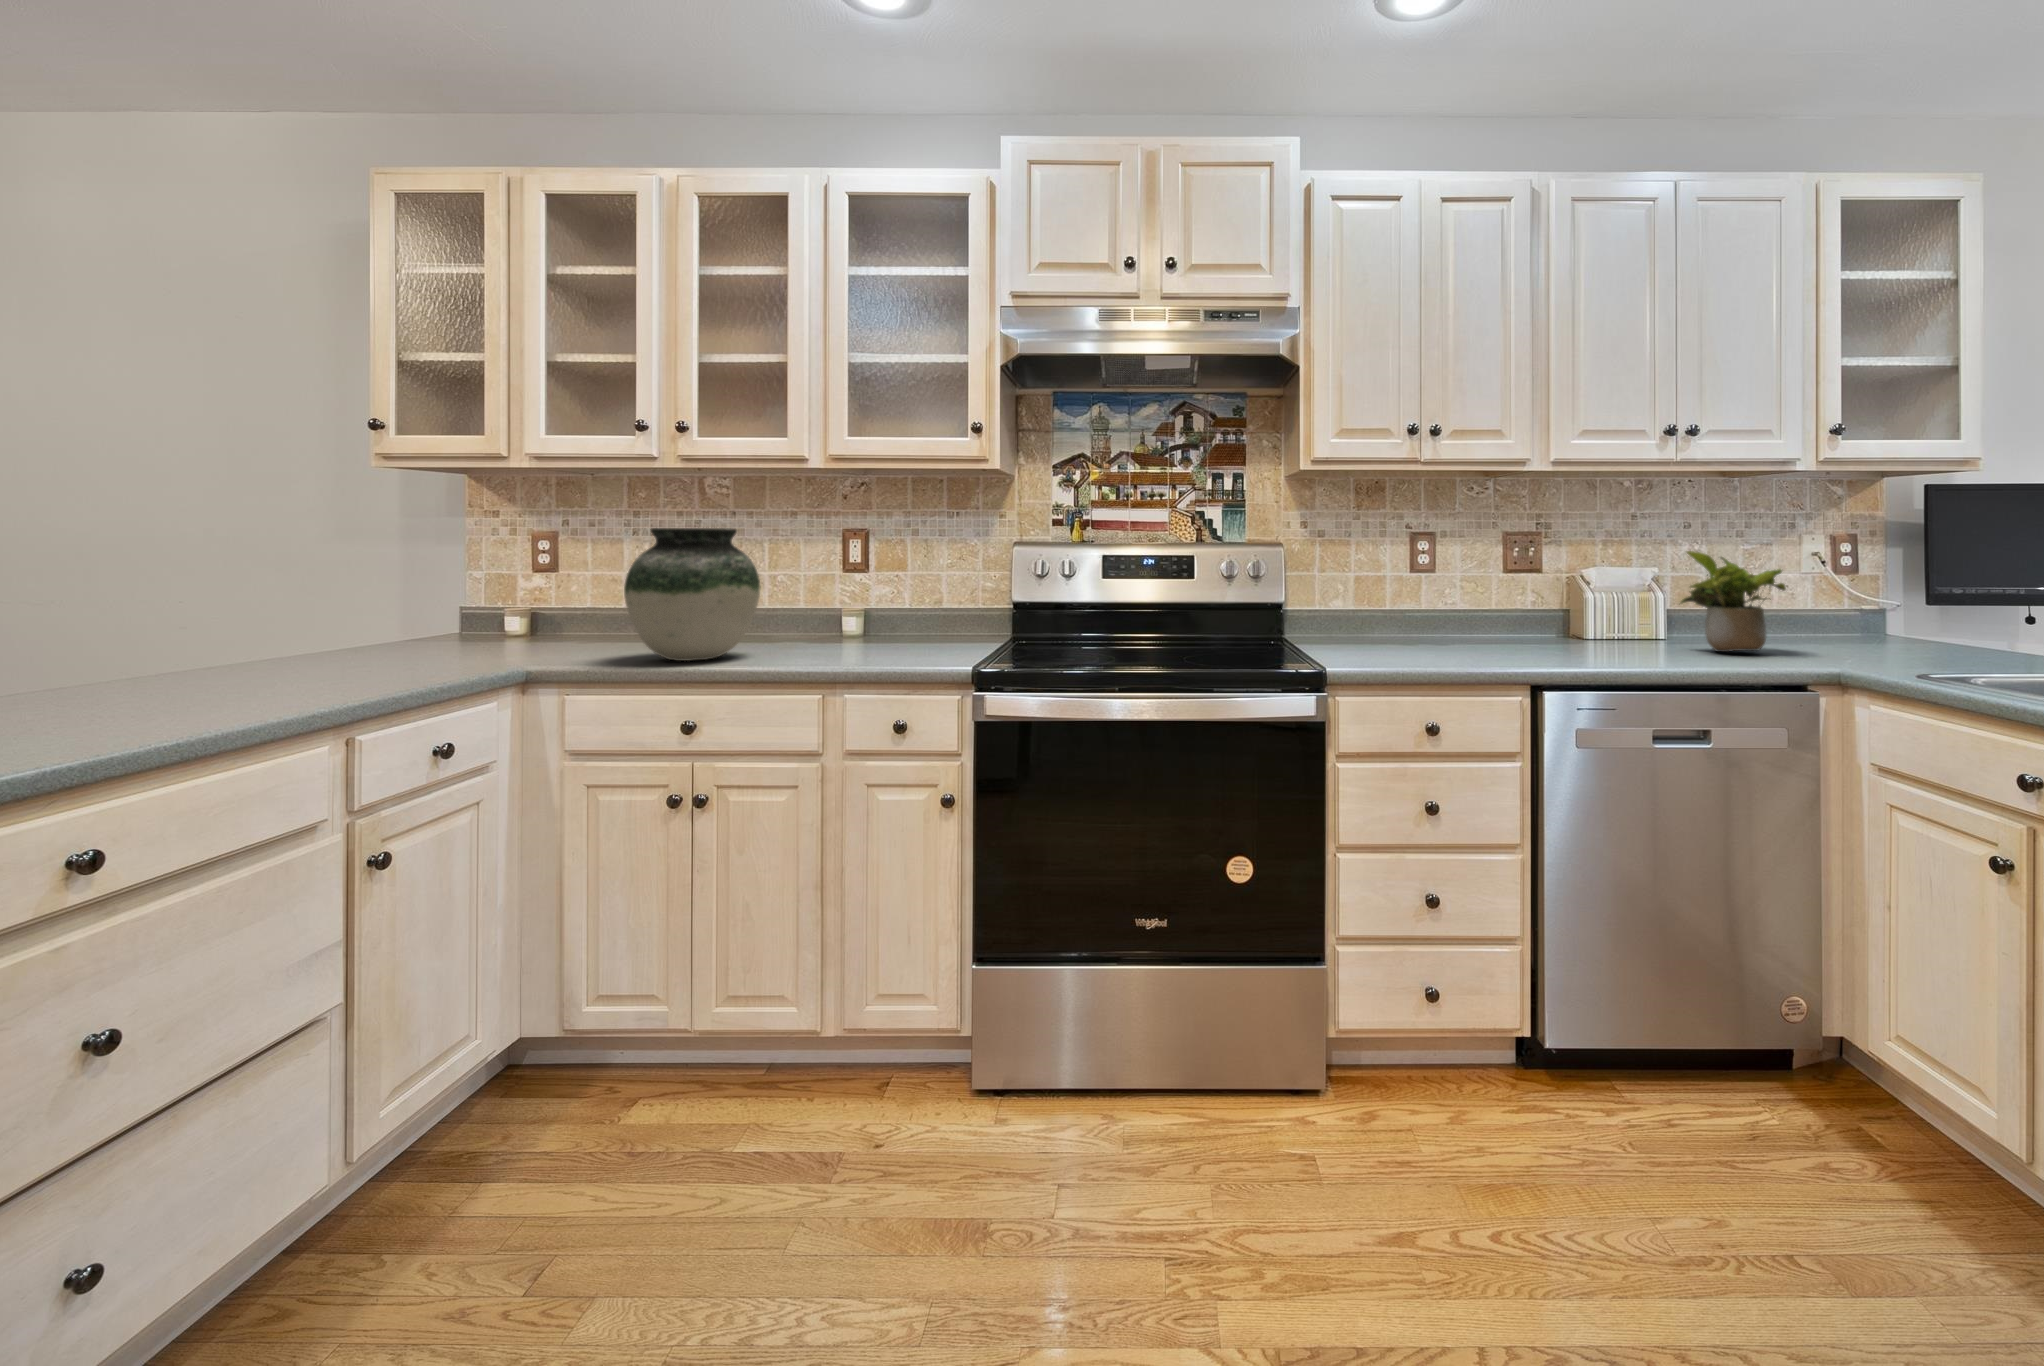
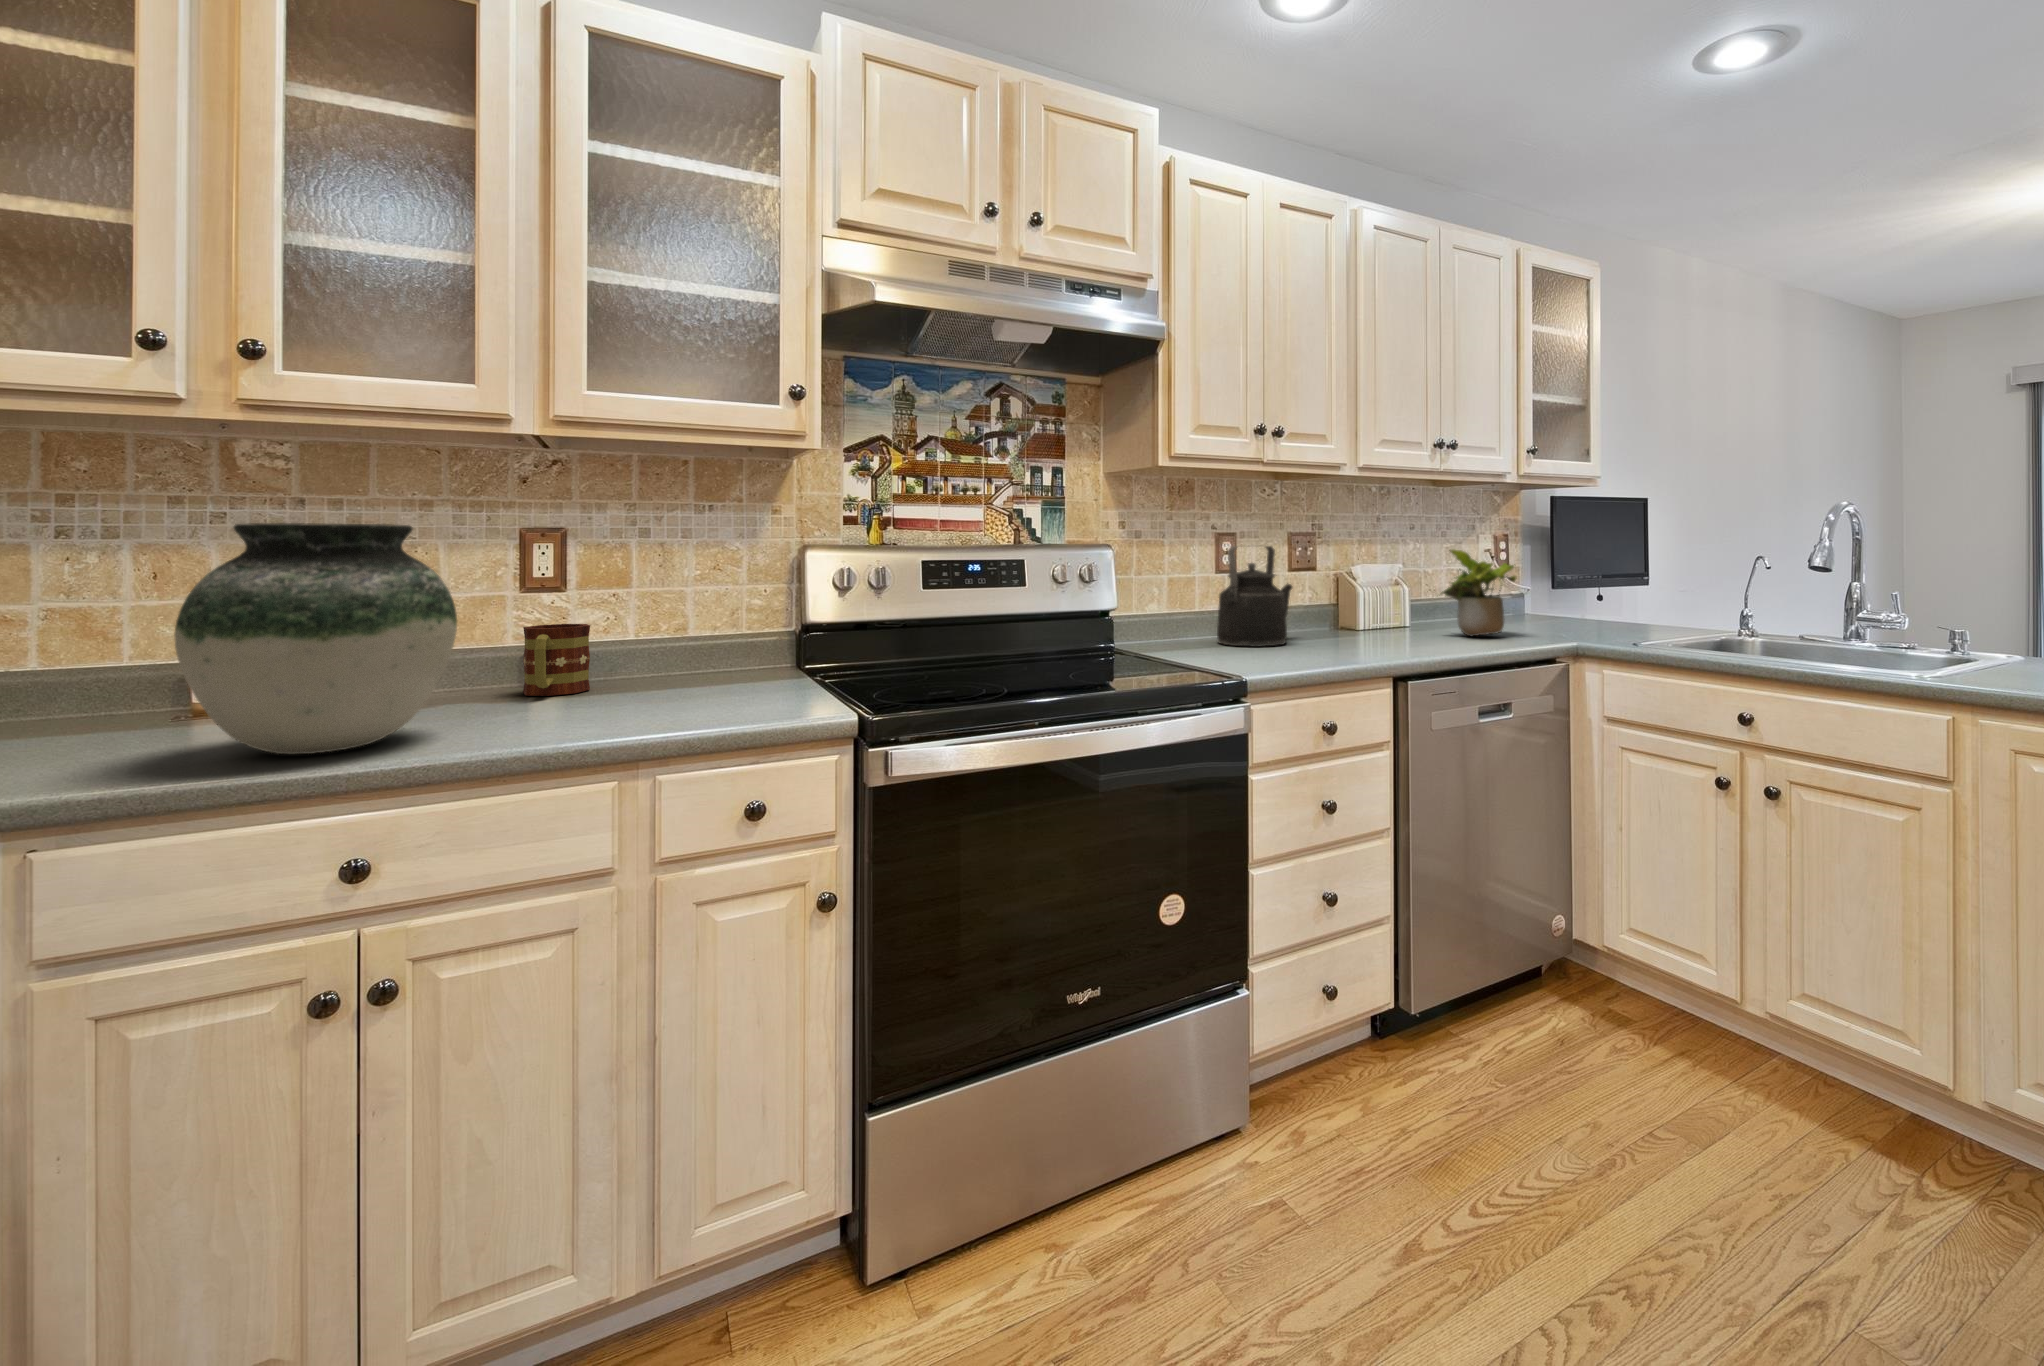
kettle: none [1404,545,1500,647] -> present [1217,546,1292,647]
mug: none [832,595,875,643] -> present [523,624,590,696]

